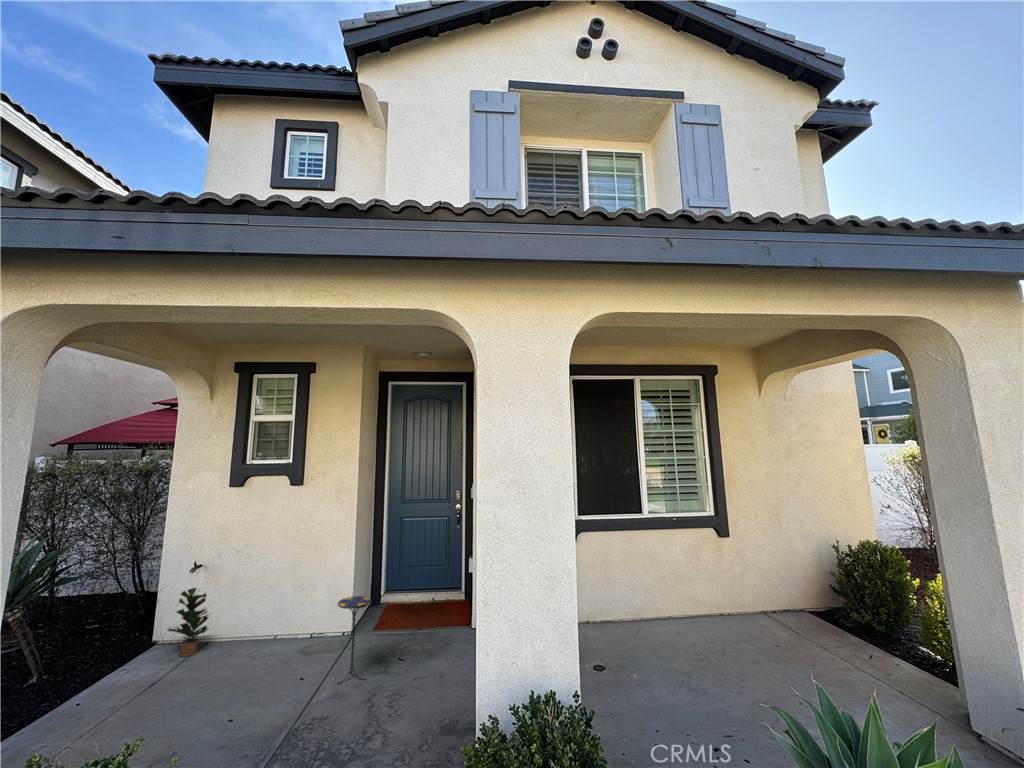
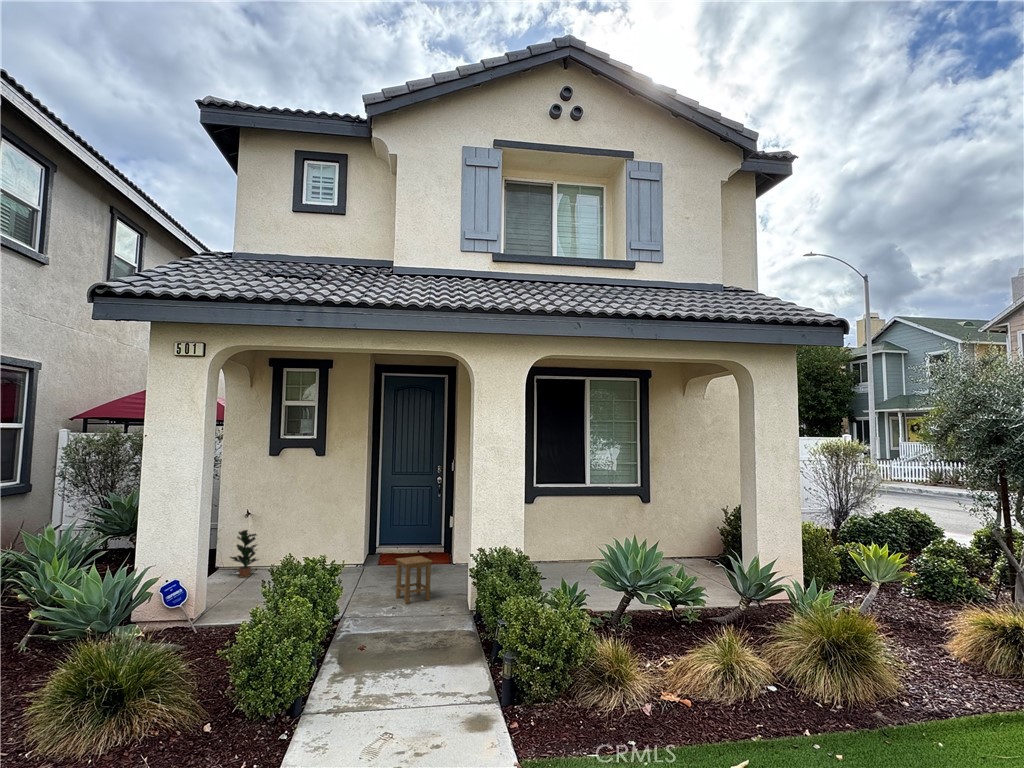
side table: present [338,596,371,679] -> none [366,532,389,587]
stool: none [369,643,423,737] -> present [396,556,433,604]

